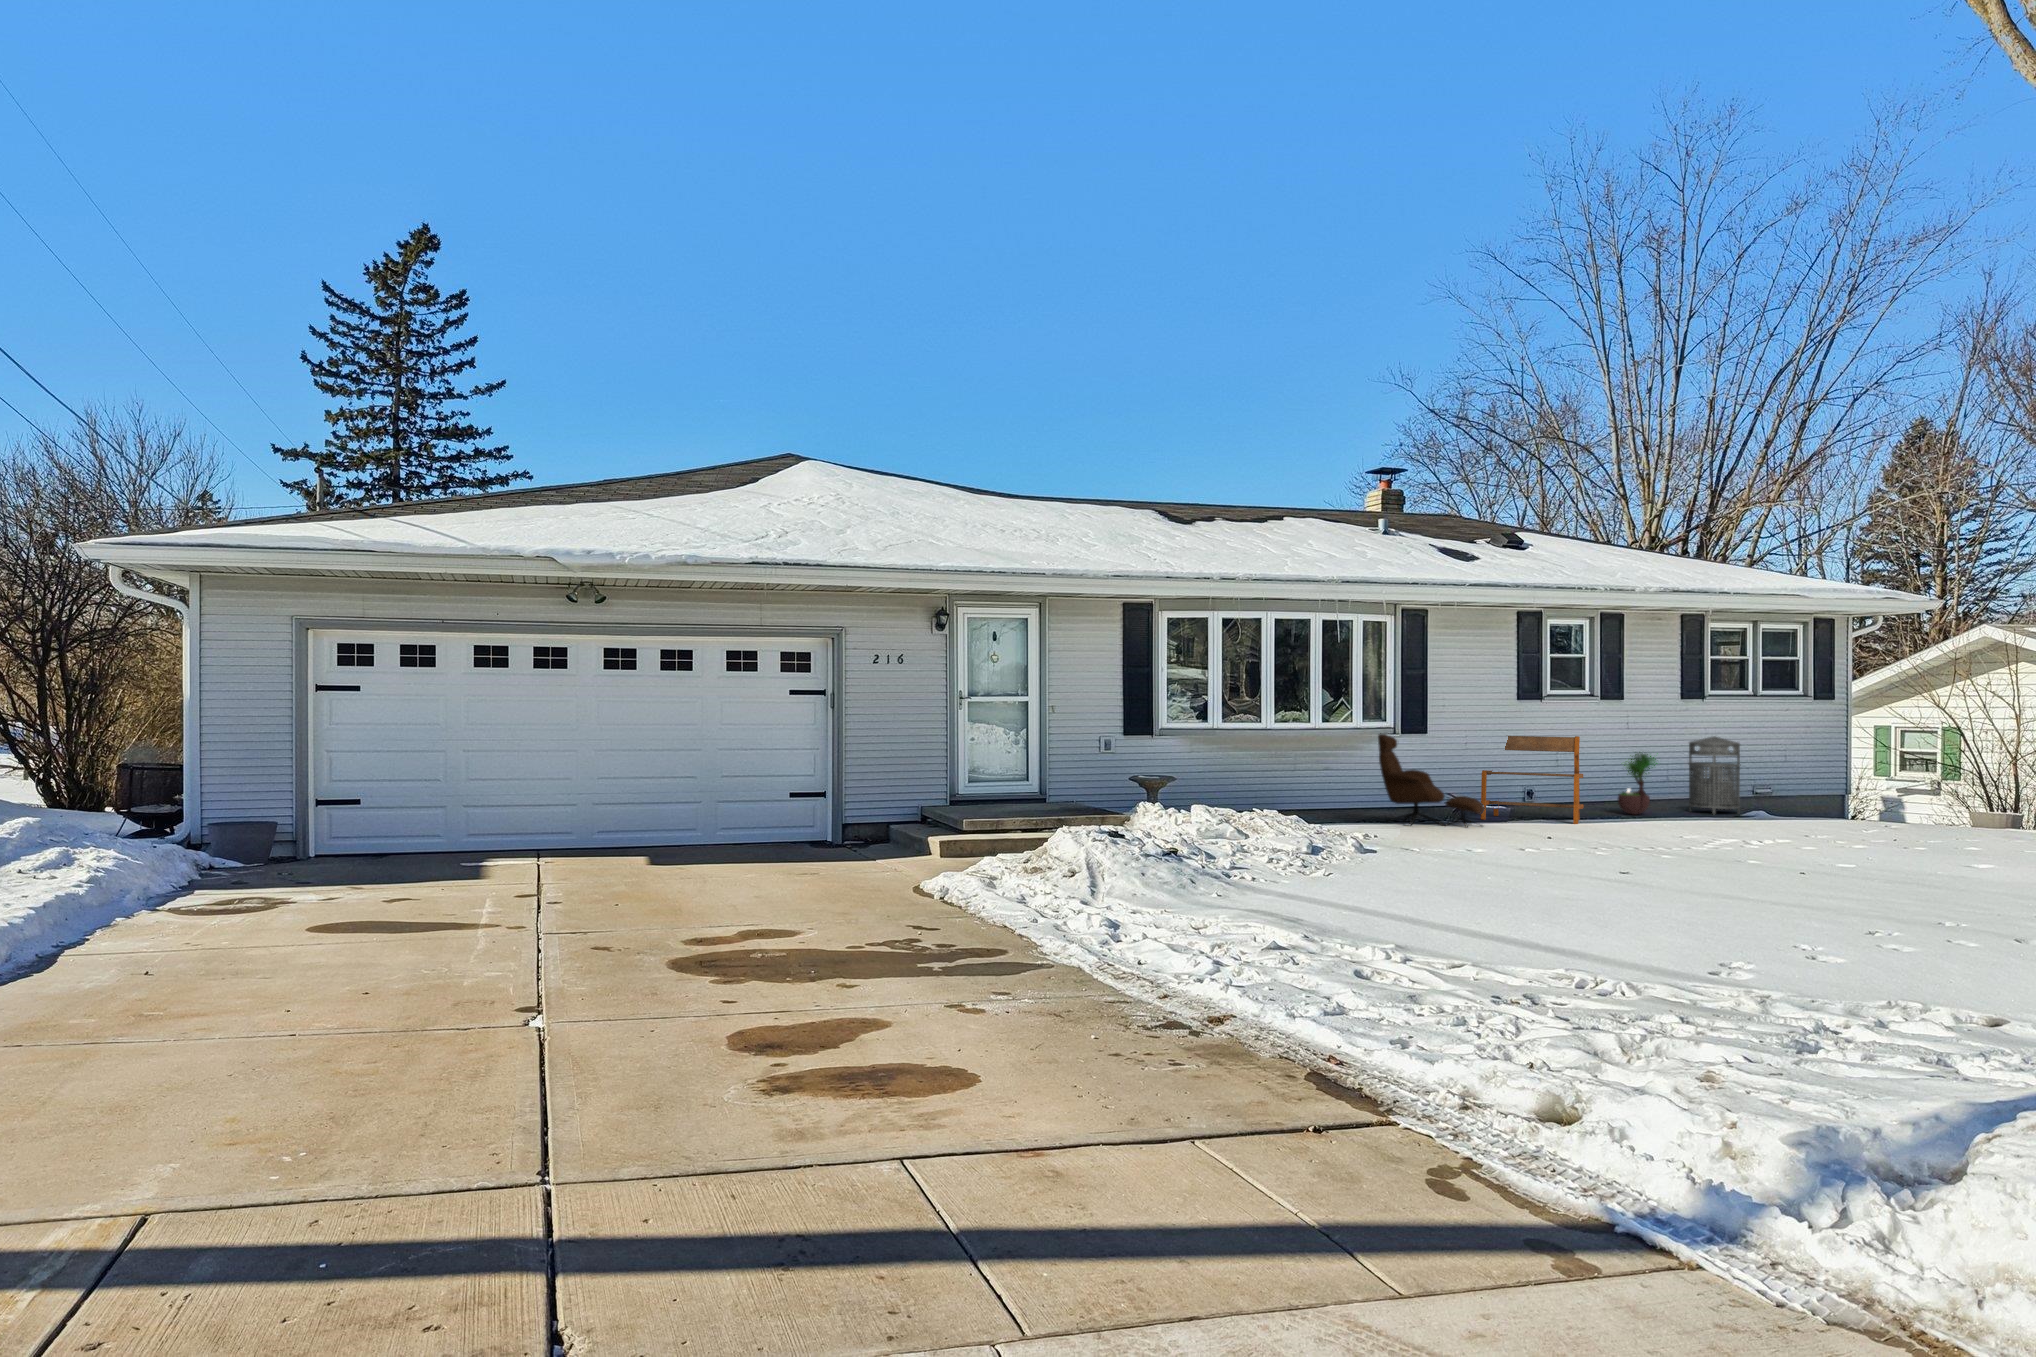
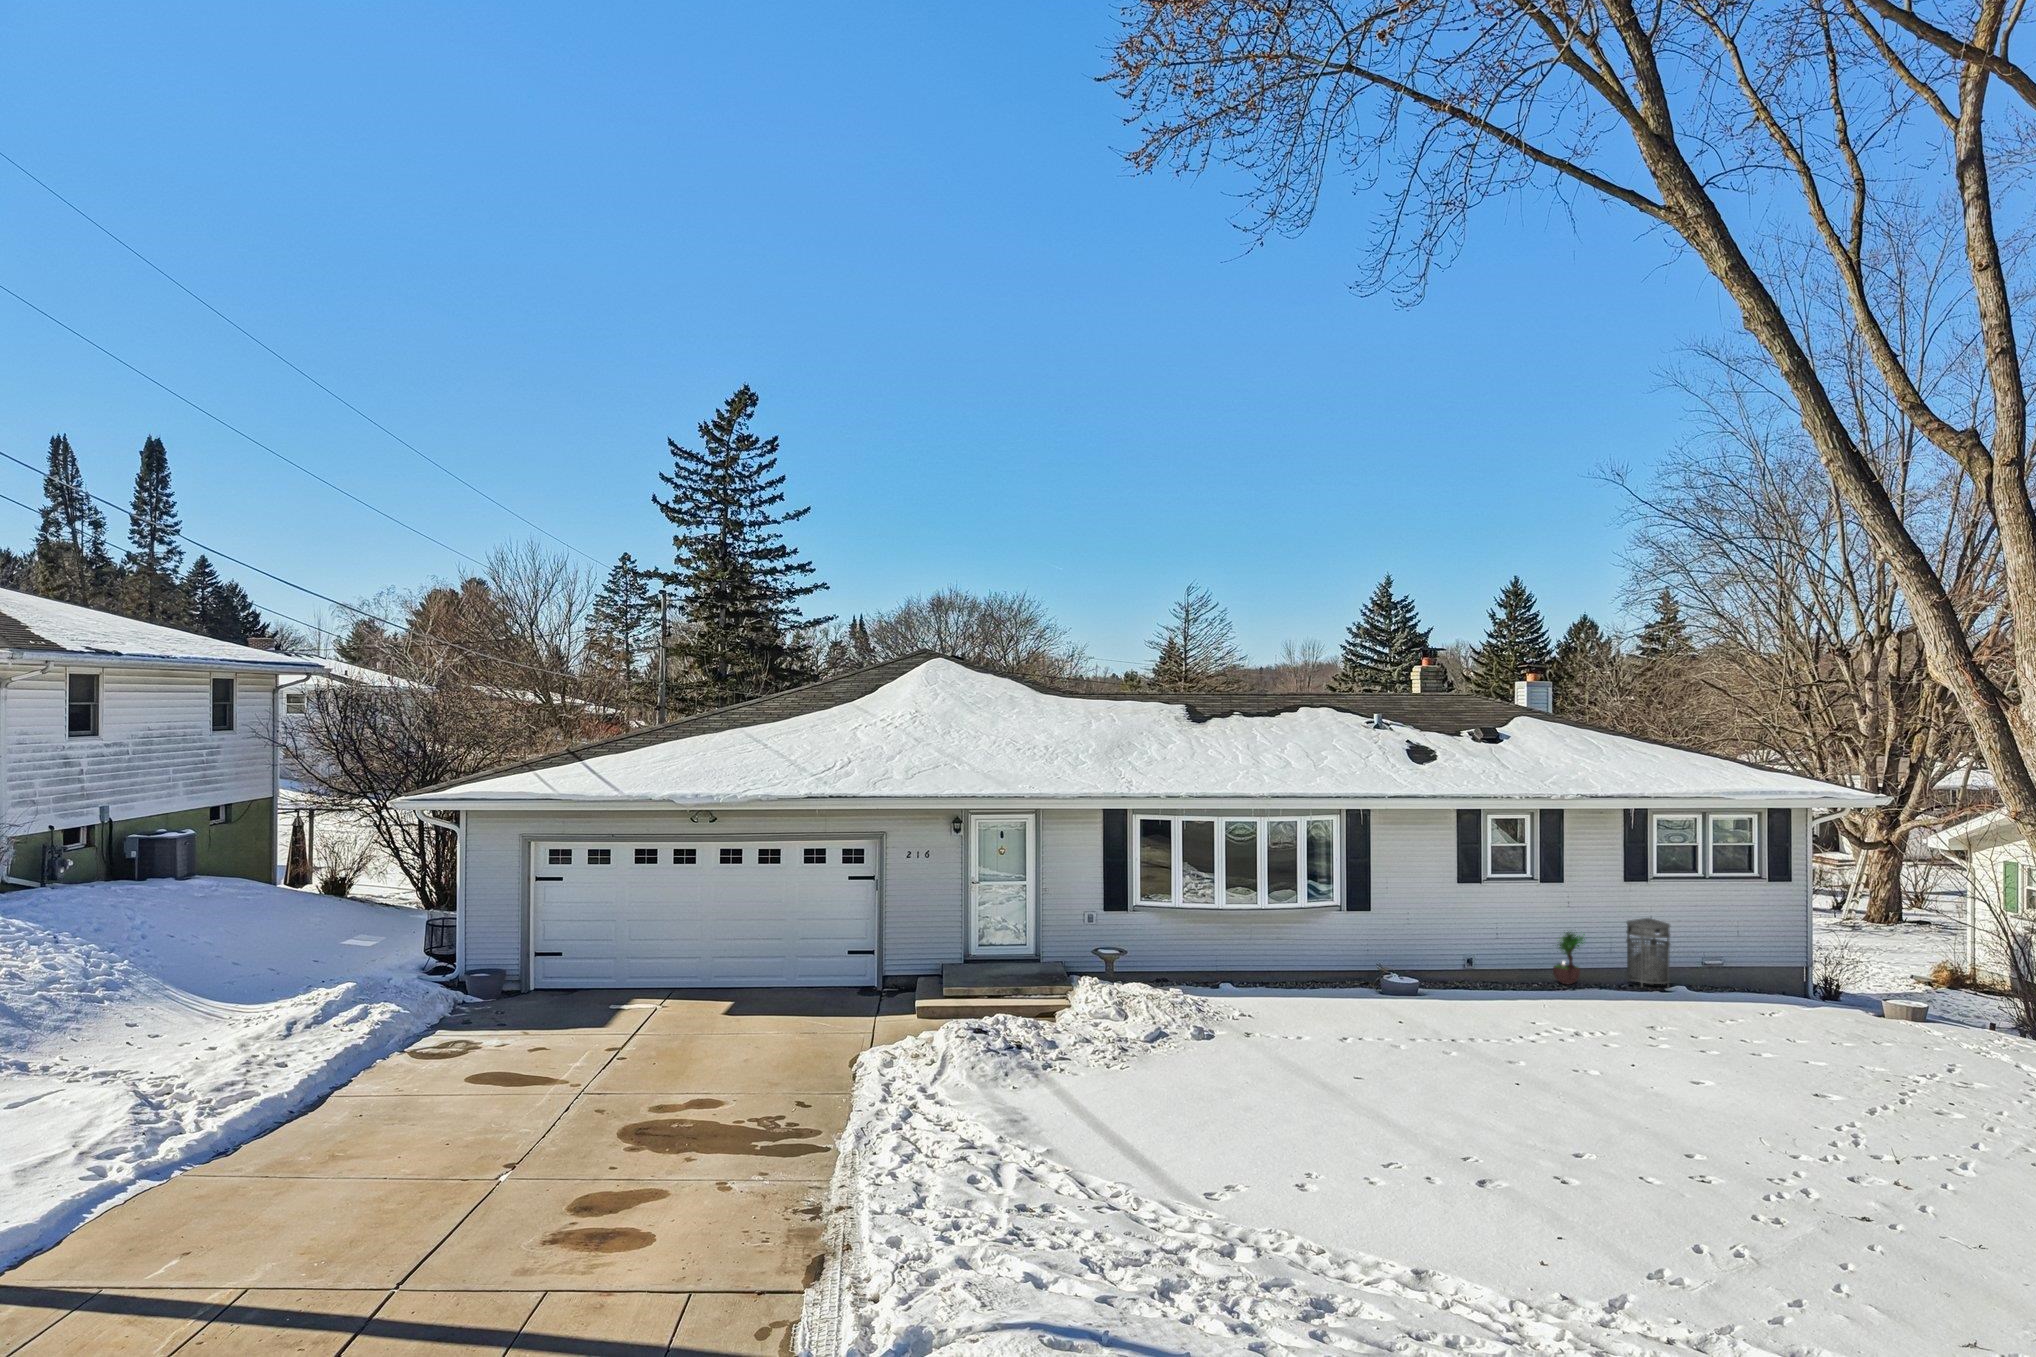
lounge chair: present [1378,733,1484,827] -> none [1317,912,1404,998]
bench: present [1481,736,1584,824] -> none [1415,912,1505,998]

